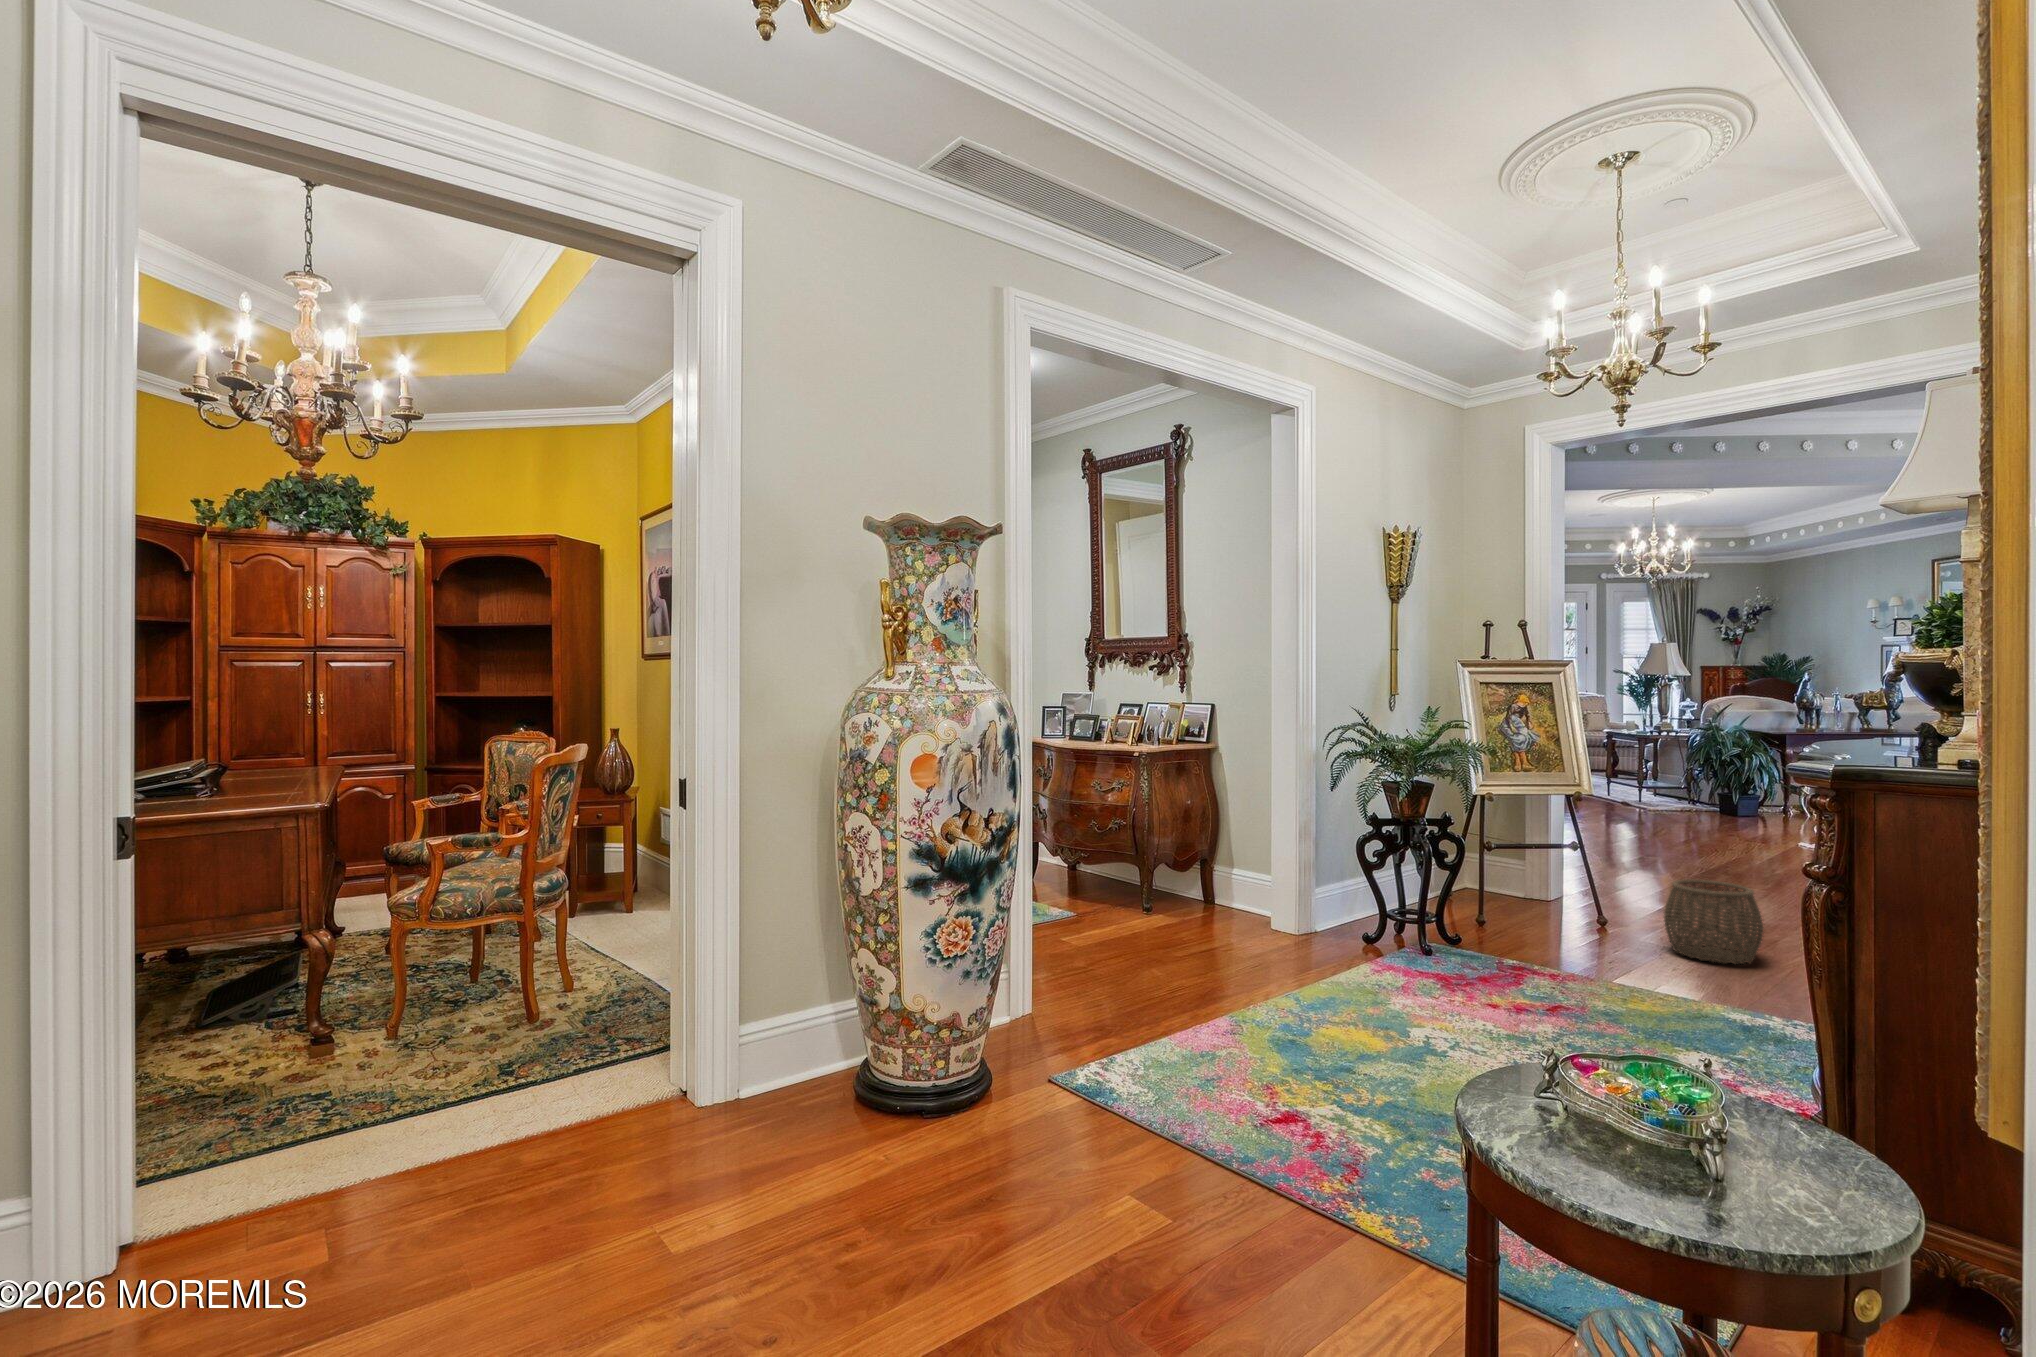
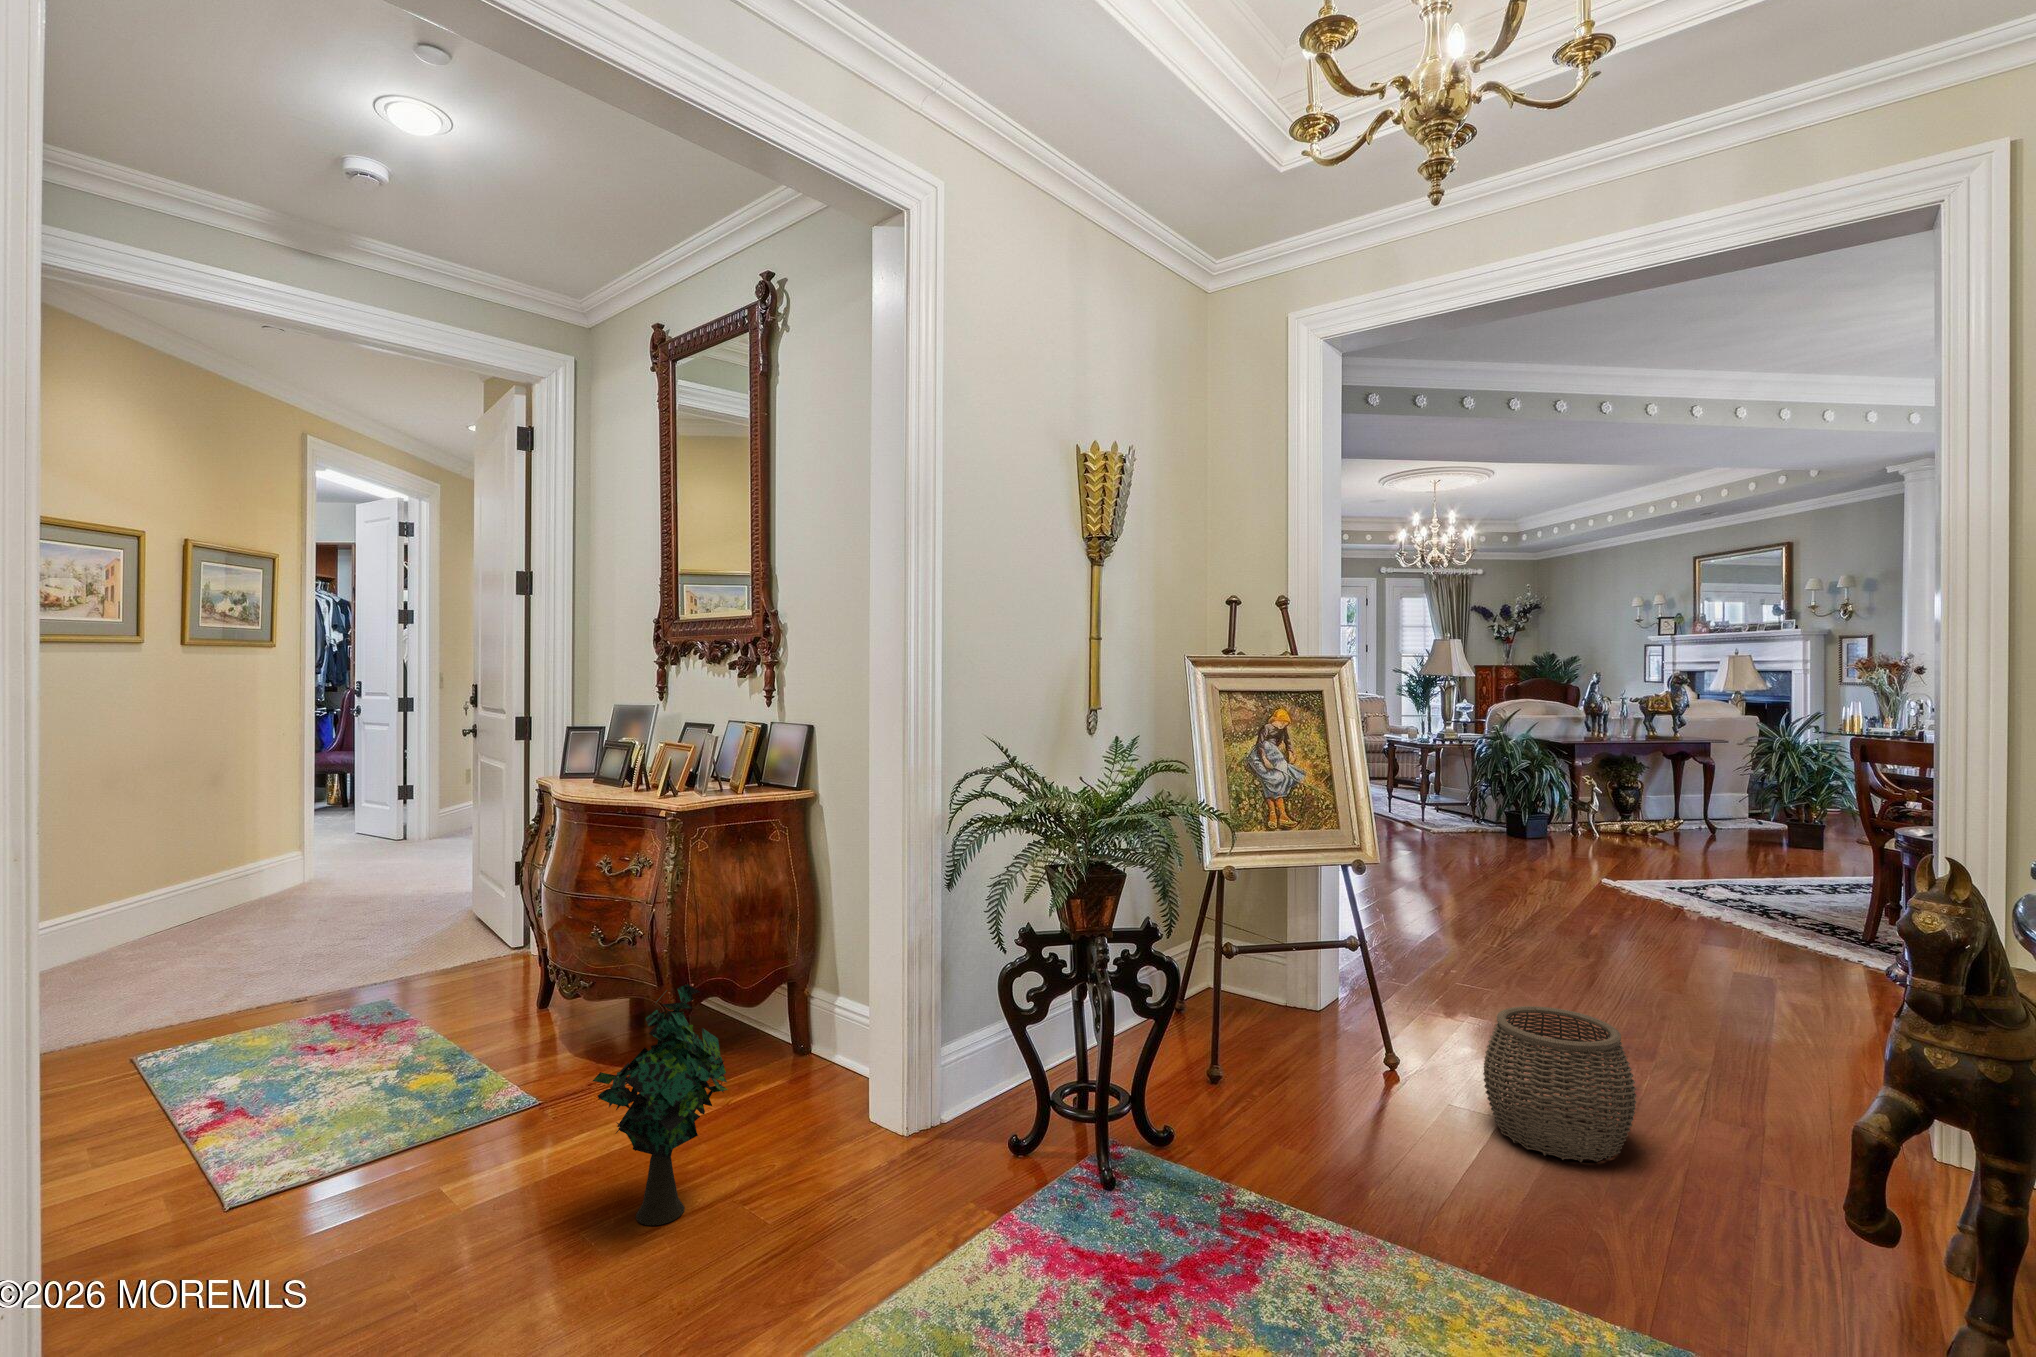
decorative plant: none [1150,834,1217,954] -> present [593,984,728,1225]

